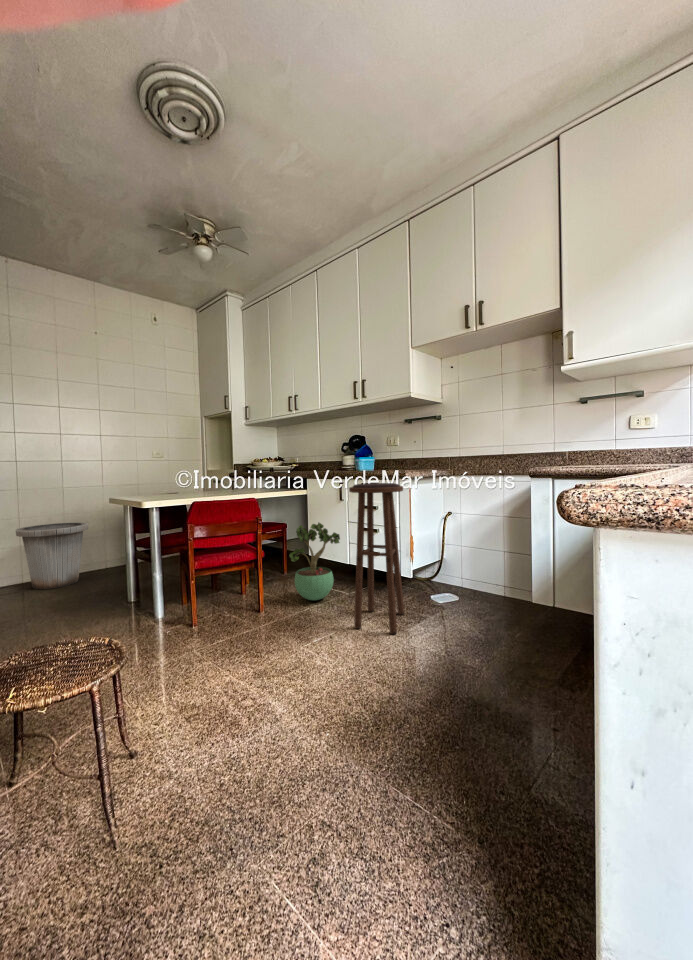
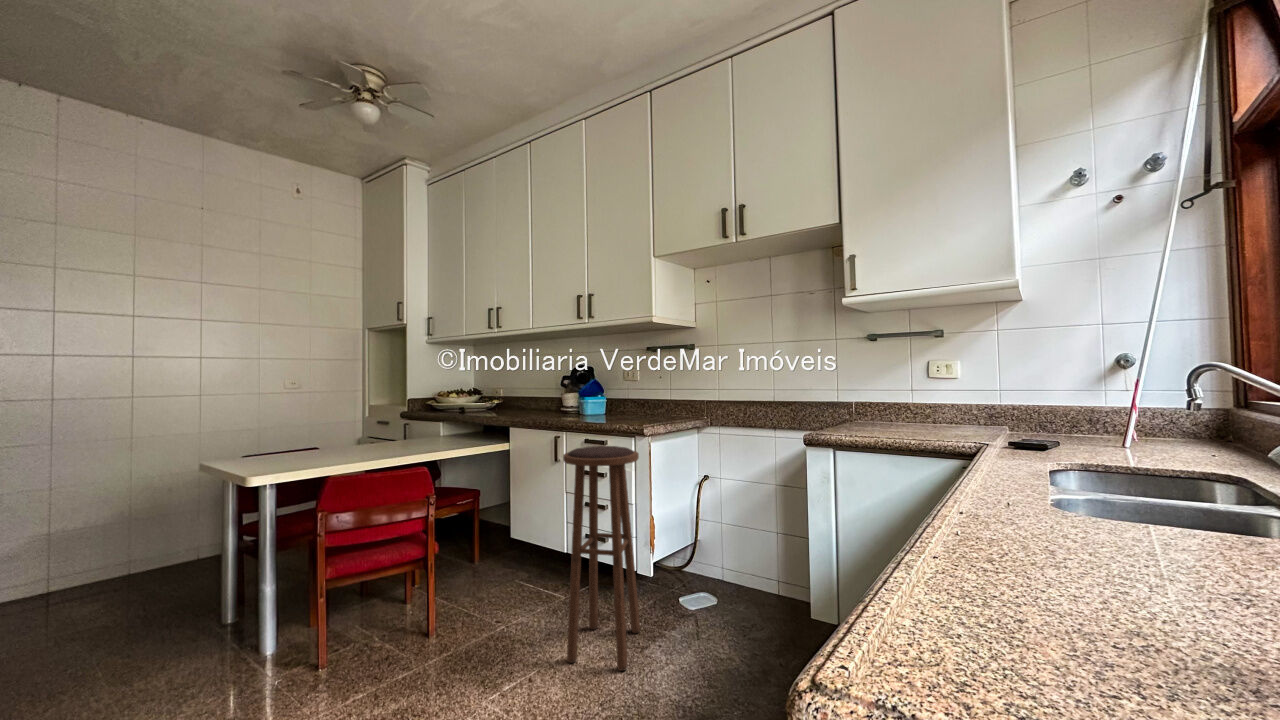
trash can: present [16,522,88,589] -> none [41,490,170,603]
potted plant: present [289,523,340,600] -> none [477,496,552,611]

